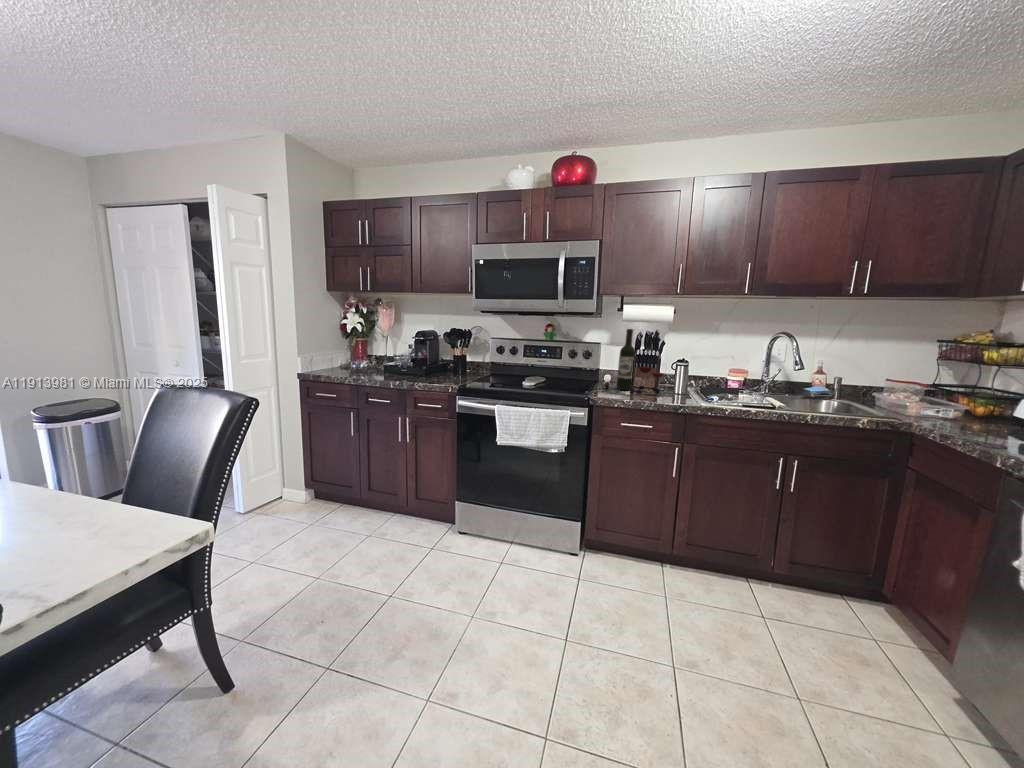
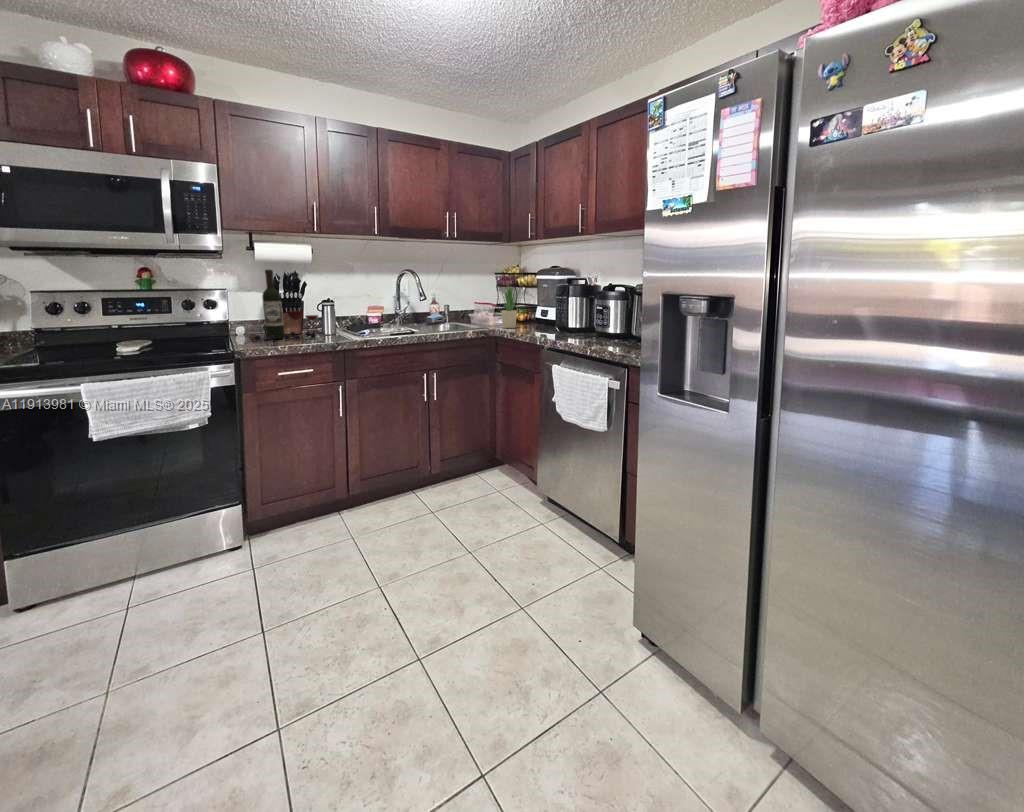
potted plant: none [934,353,989,427] -> present [501,284,519,328]

